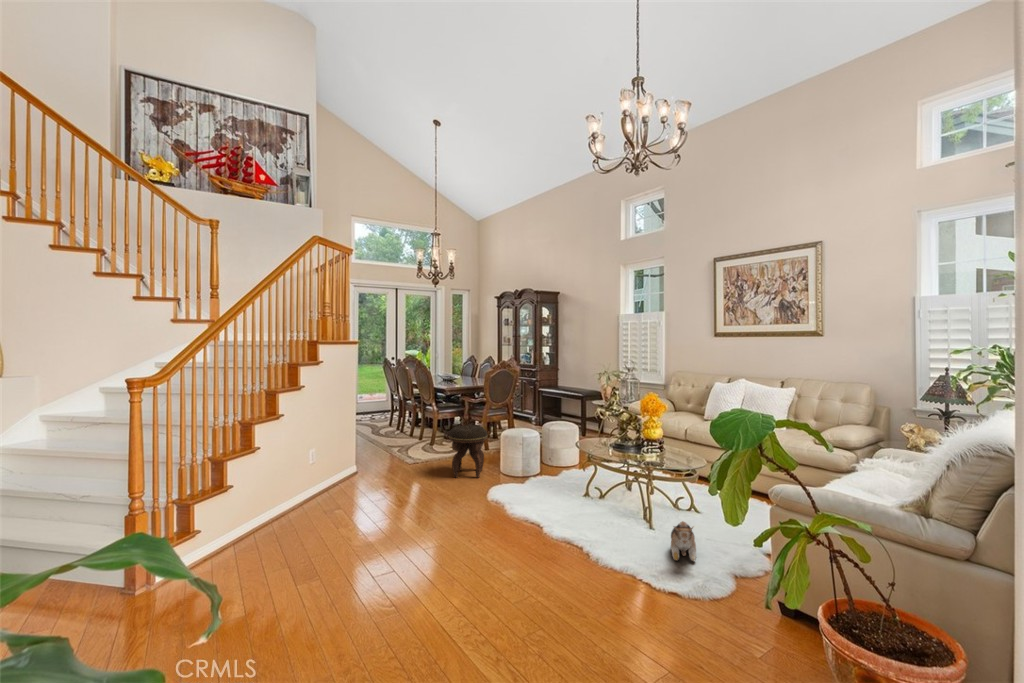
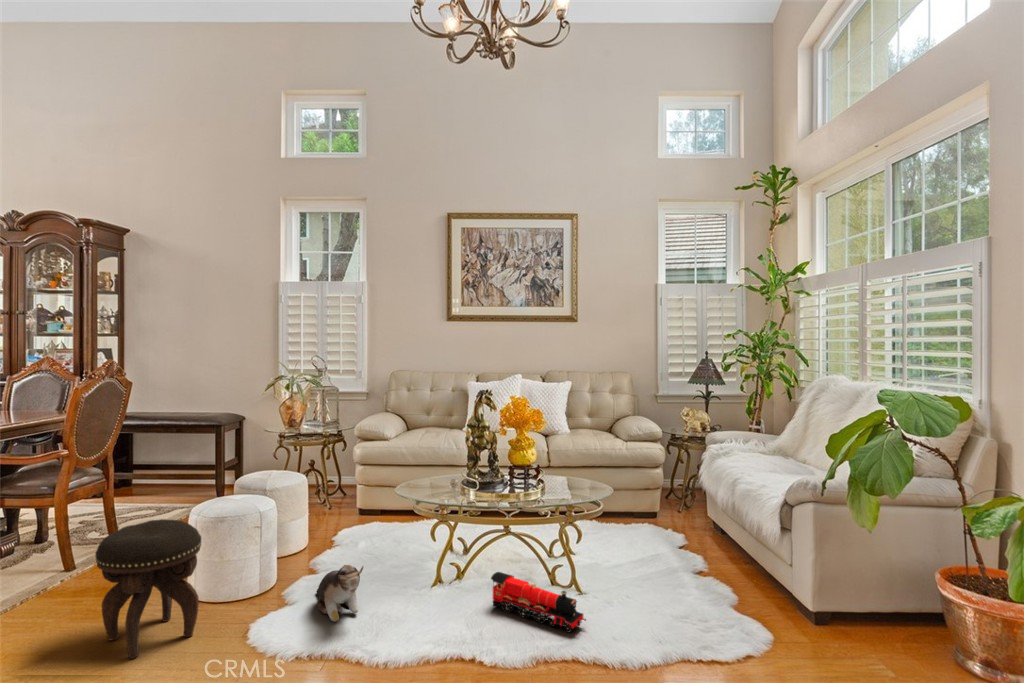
toy train: none [594,493,623,537] -> present [491,572,586,633]
plush toy: present [671,521,696,561] -> present [316,565,363,622]

